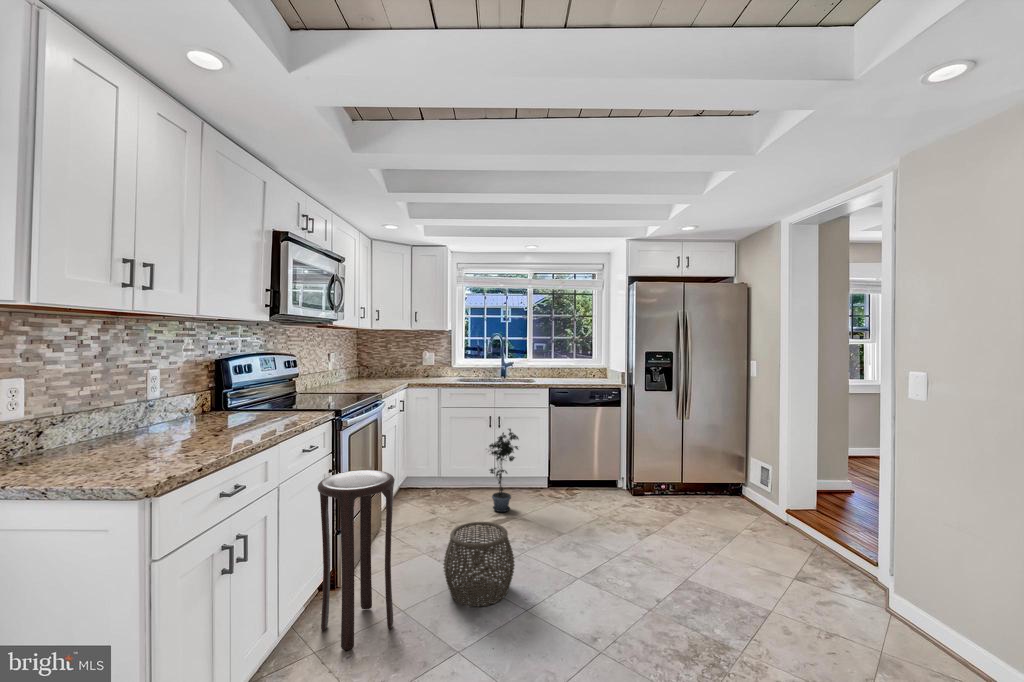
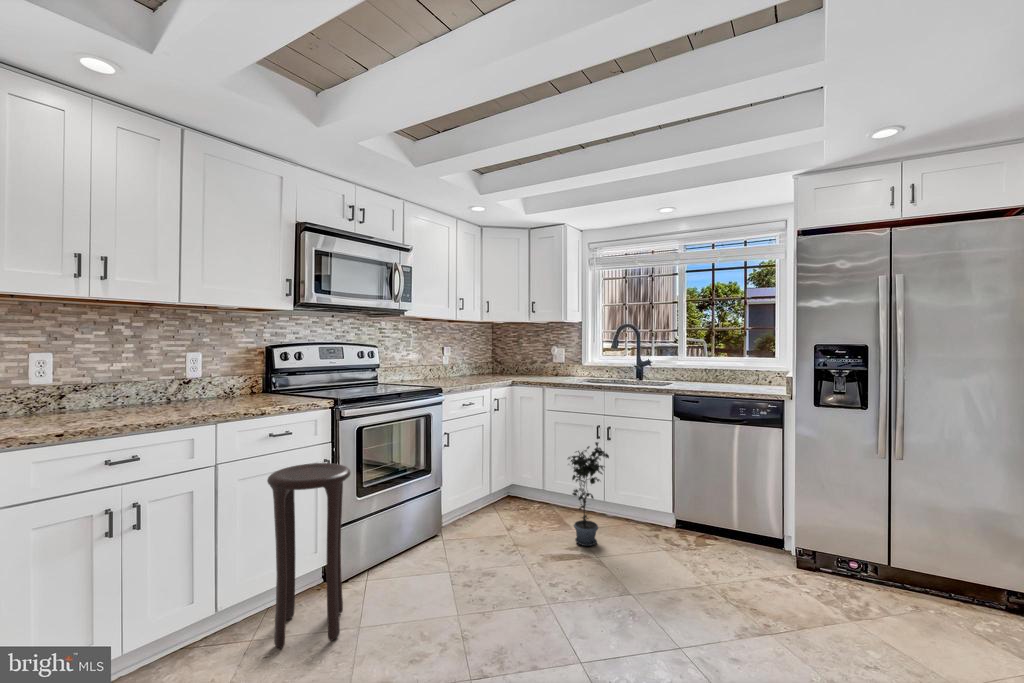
woven basket: present [443,522,515,607] -> none [407,546,494,654]

